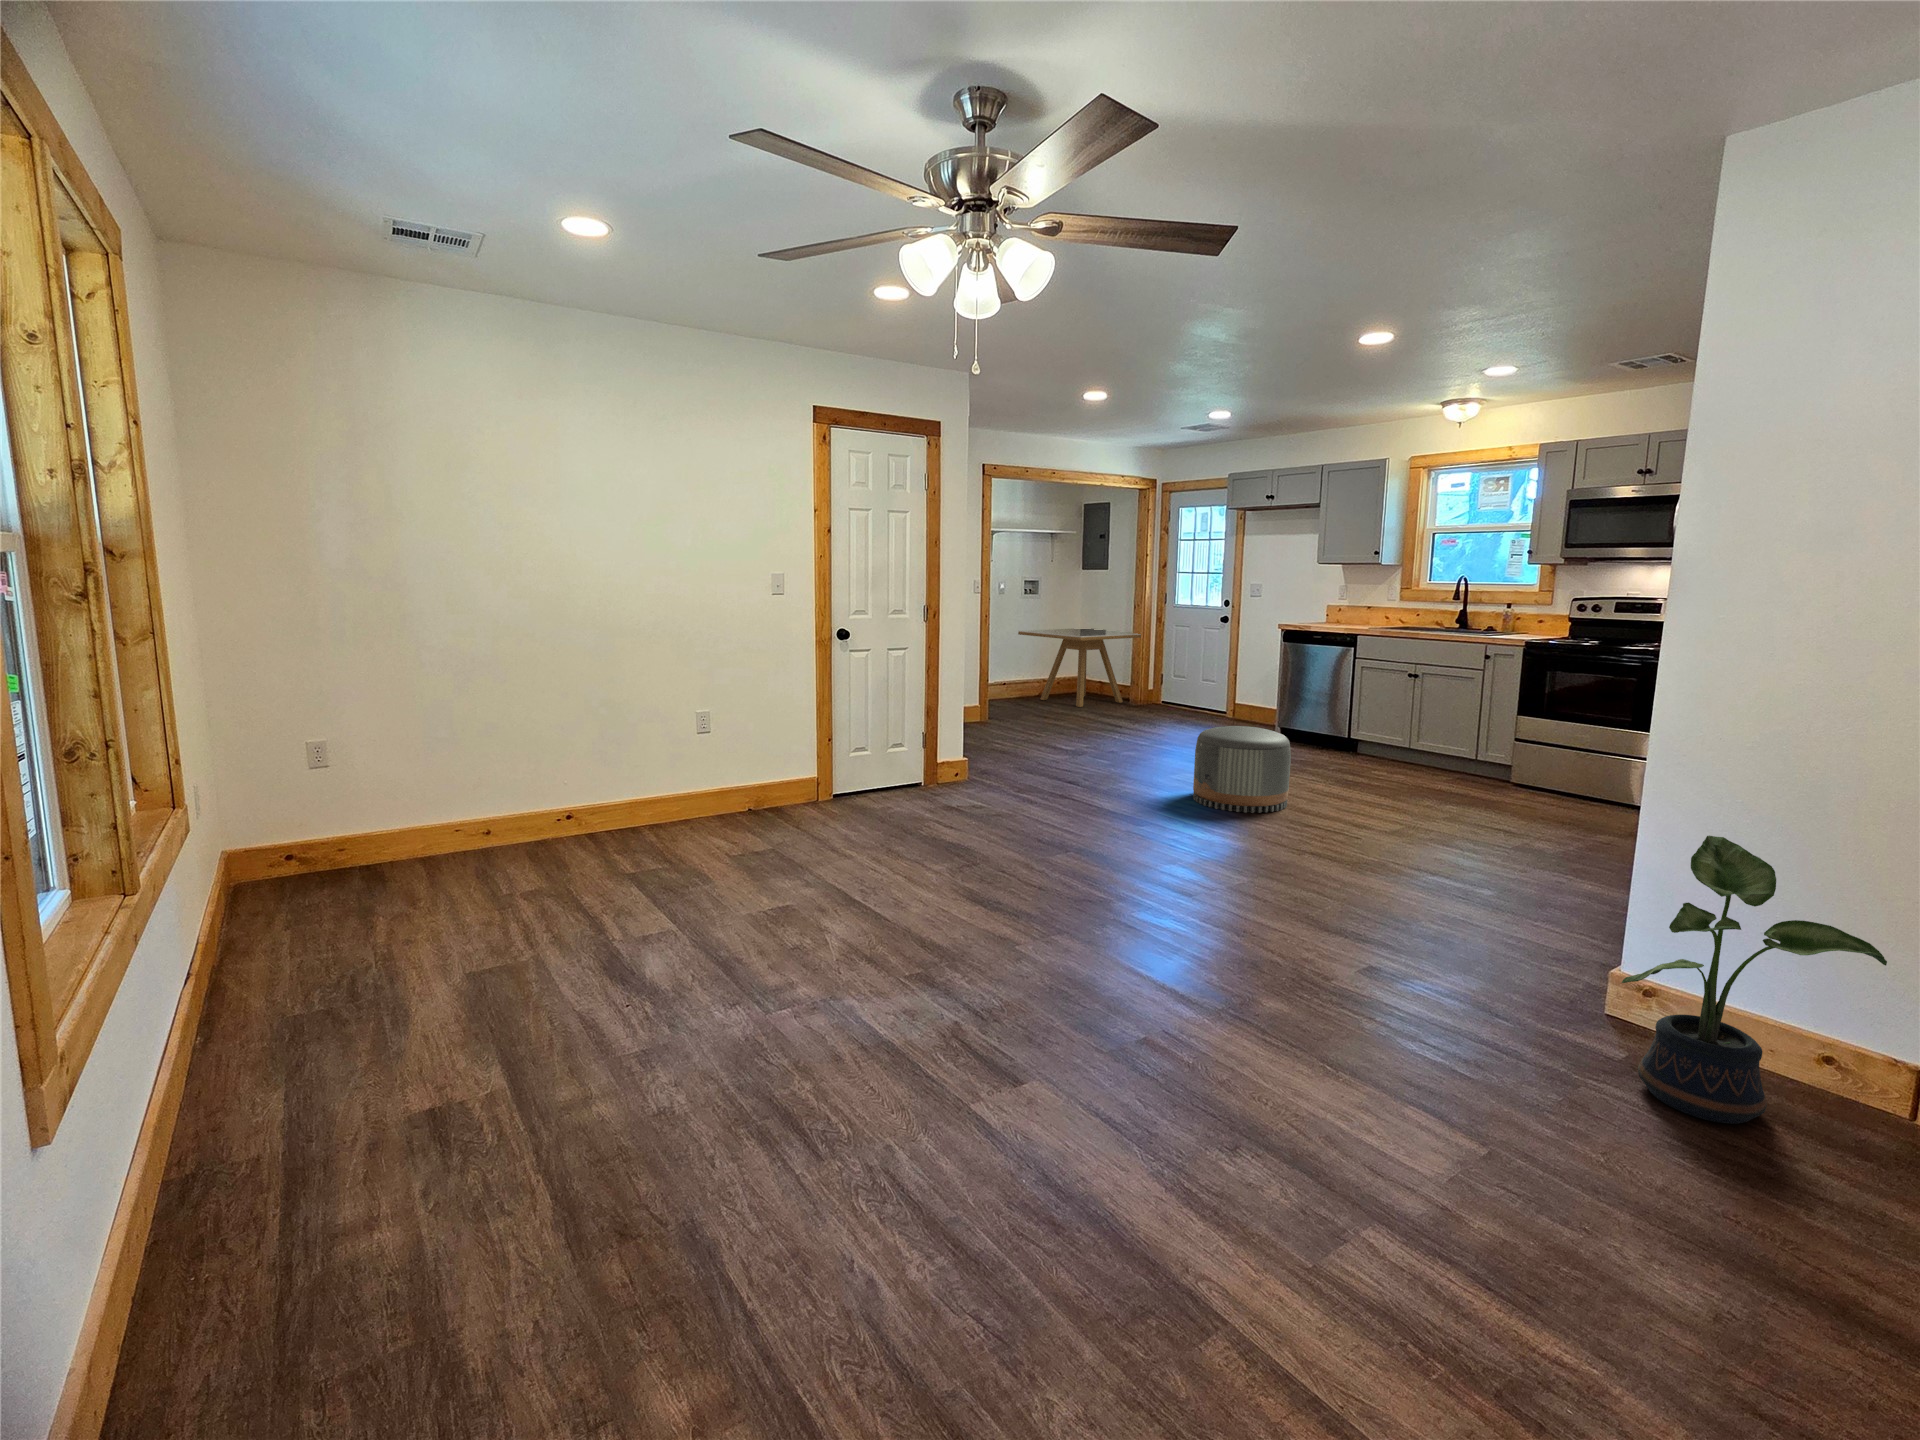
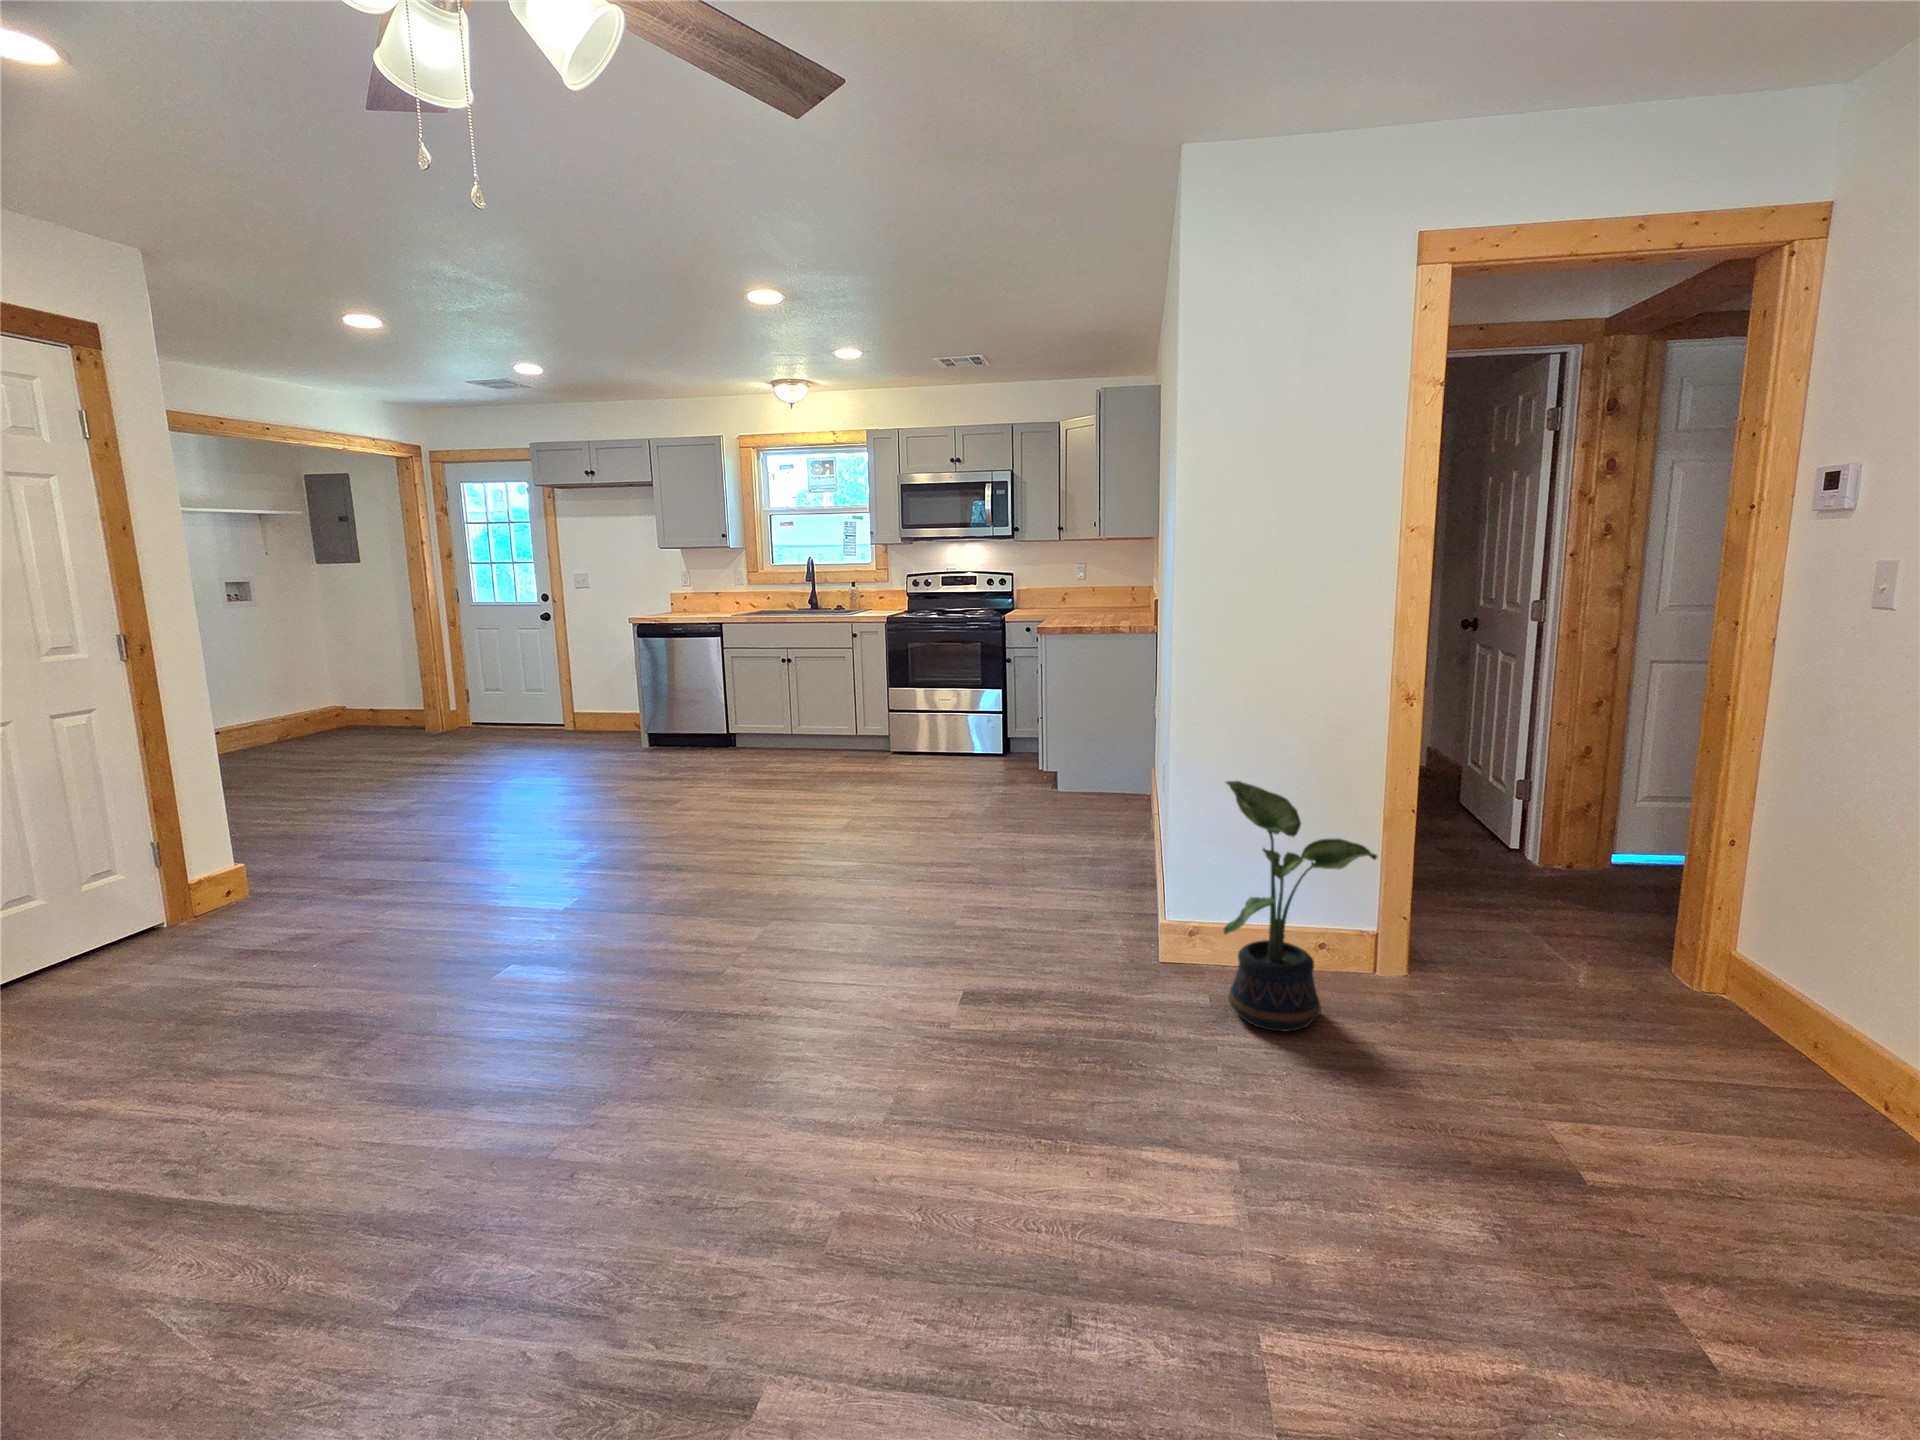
dining table: present [1018,628,1141,707] -> none [231,641,445,750]
pouf: present [1193,726,1291,813] -> none [610,743,727,849]

